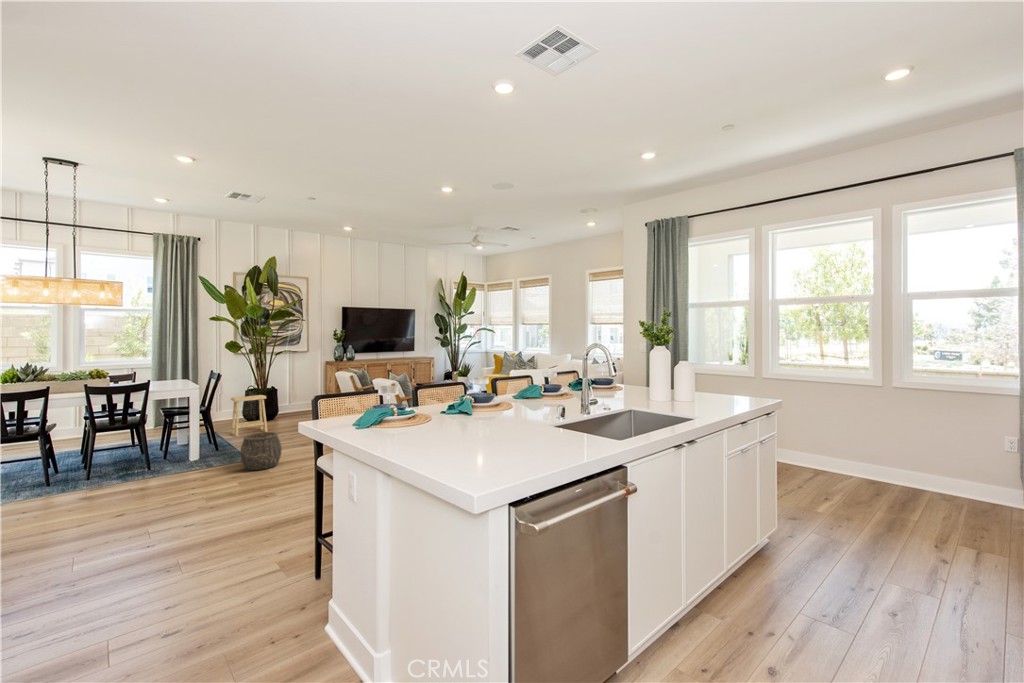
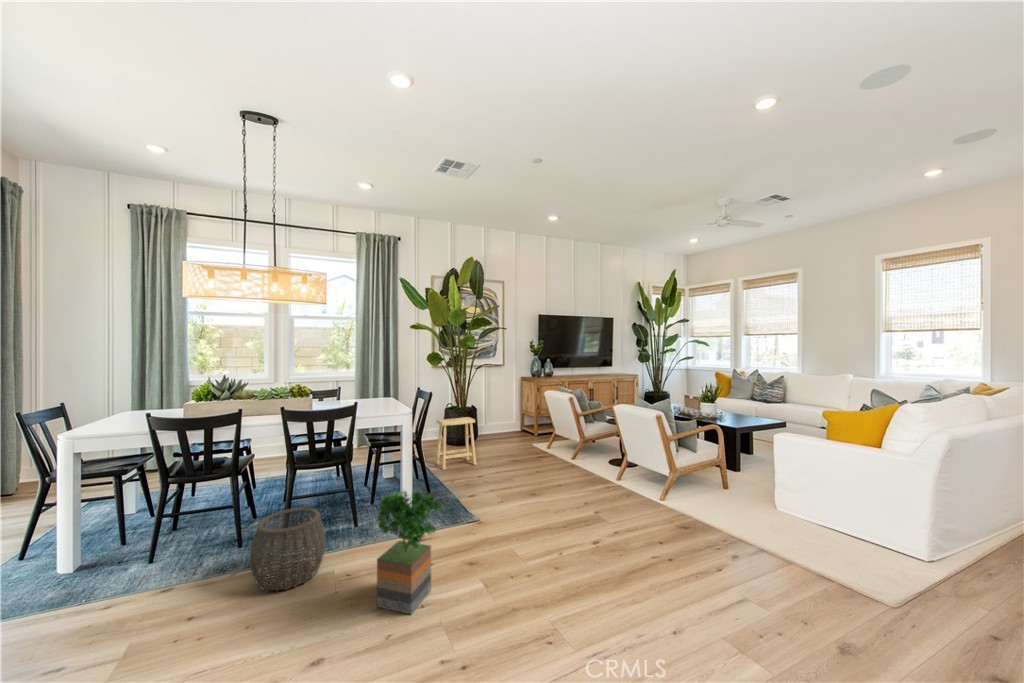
potted tree: none [158,429,208,494] -> present [377,491,442,614]
woven basket: present [240,432,282,470] -> present [249,508,326,591]

